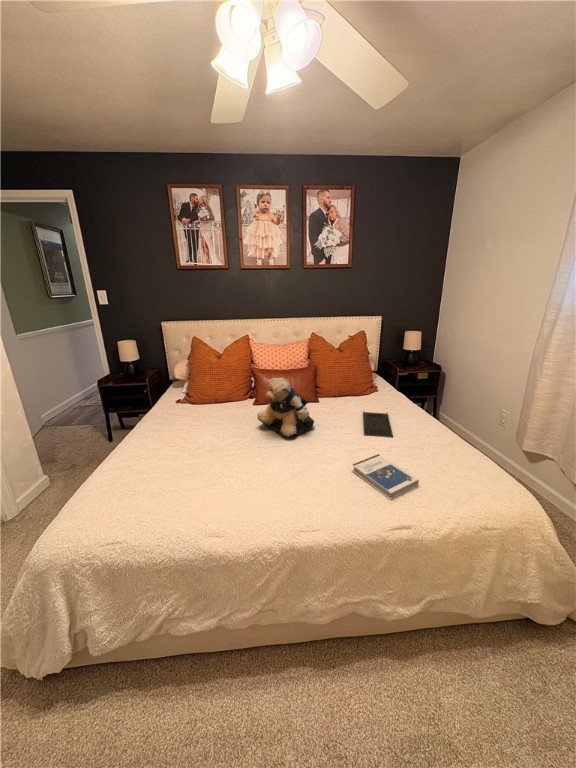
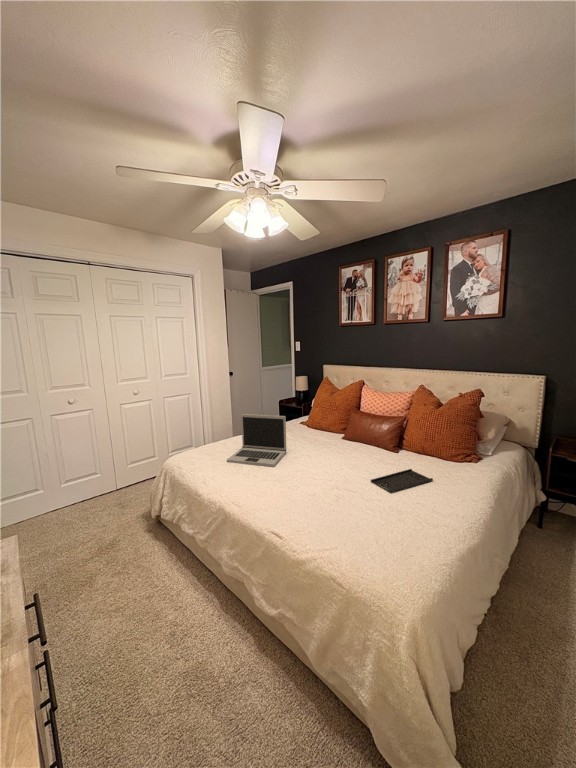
teddy bear: present [257,378,314,437] -> none [305,409,360,463]
laptop: none [168,397,267,497] -> present [227,414,286,467]
hardback book: present [352,454,419,500] -> none [295,485,340,519]

